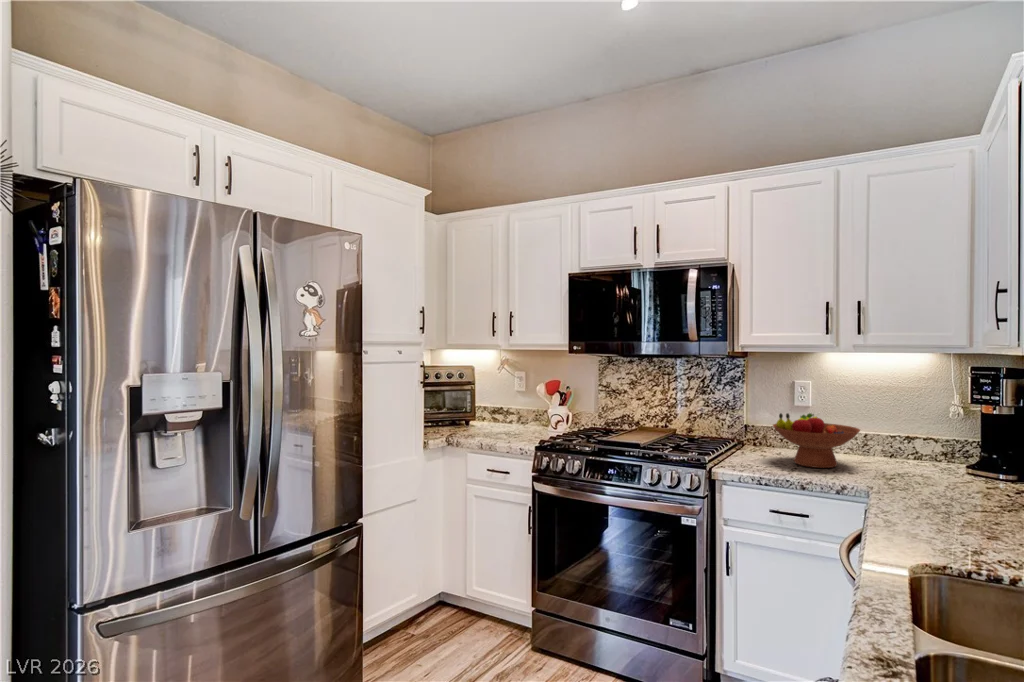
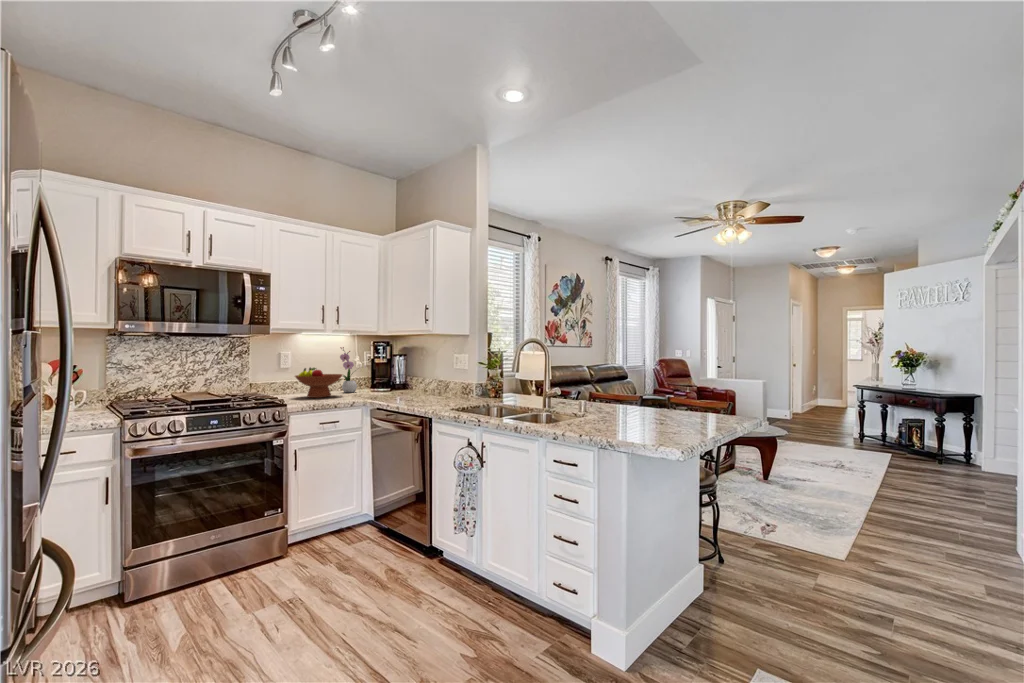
flower arrangement: none [886,379,934,468] -> present [340,347,357,393]

